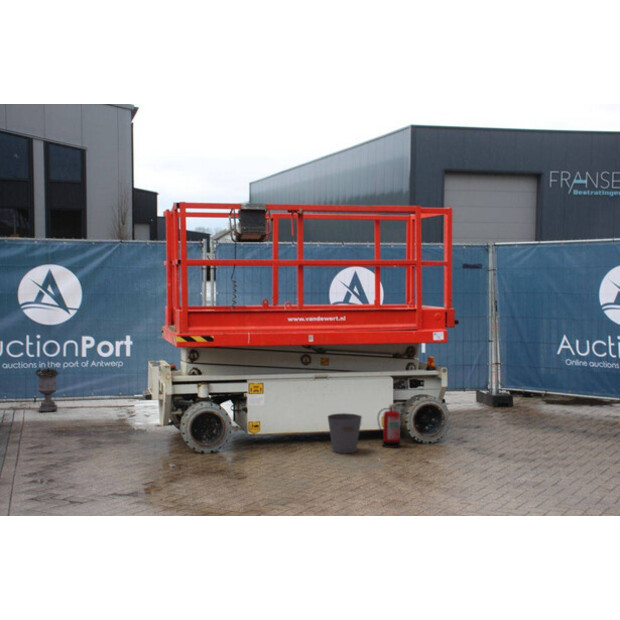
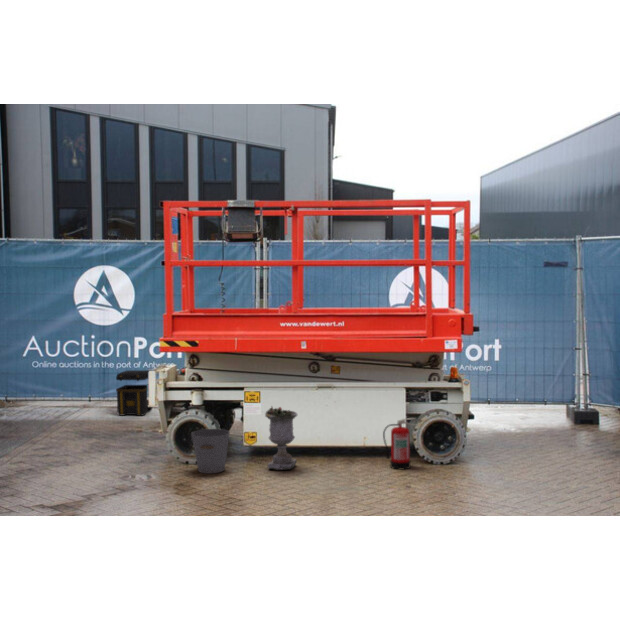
planter: present [35,368,59,412] -> present [265,407,297,470]
toolbox: none [68,369,102,414] -> present [116,370,152,416]
bucket: present [328,413,362,453] -> present [191,429,230,473]

